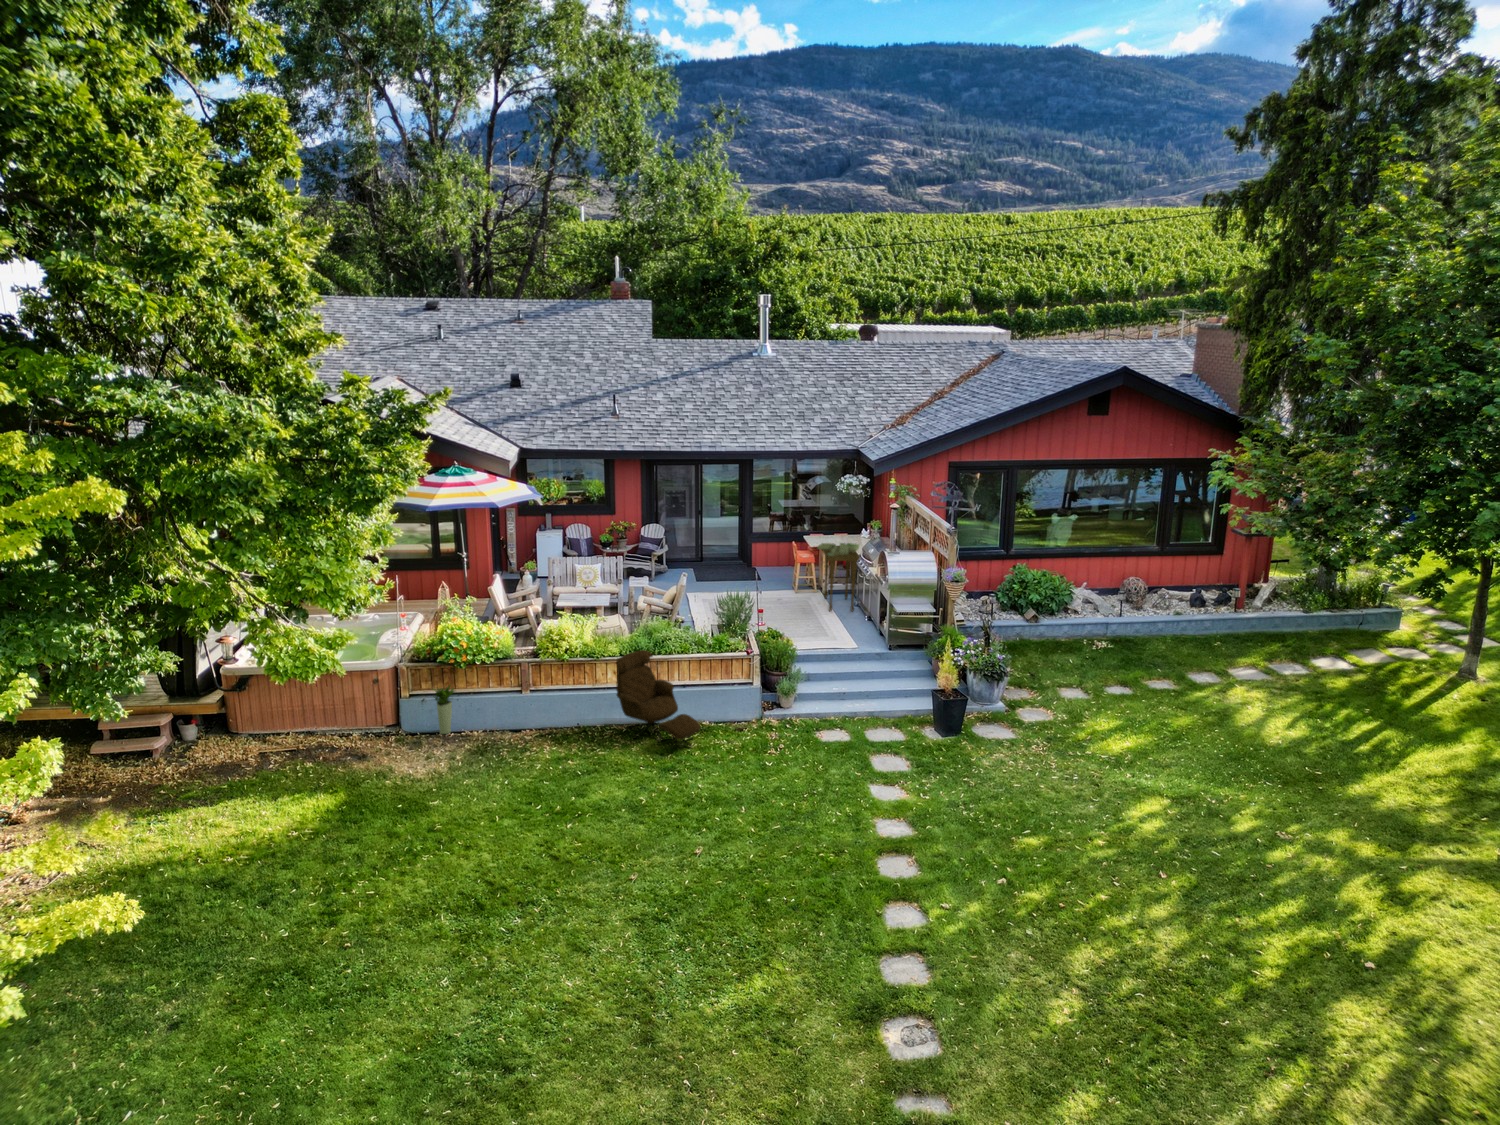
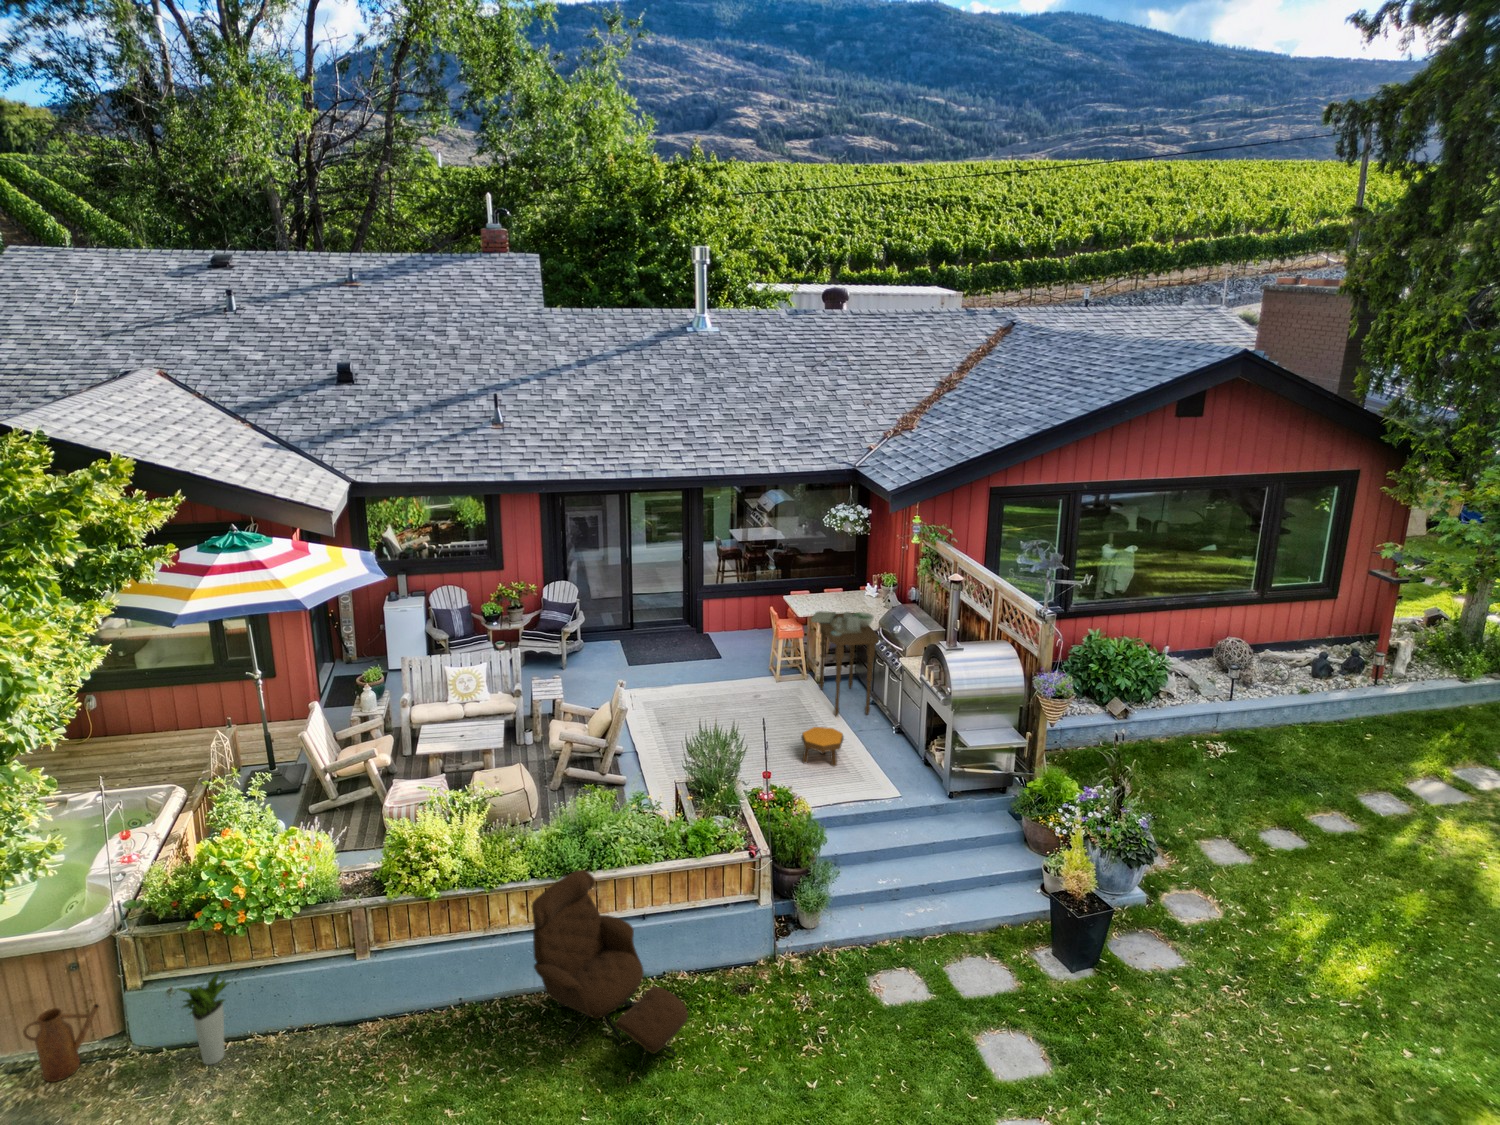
footstool: none [798,610,827,633] -> present [801,727,844,766]
watering can: none [353,696,390,734] -> present [23,1004,99,1082]

